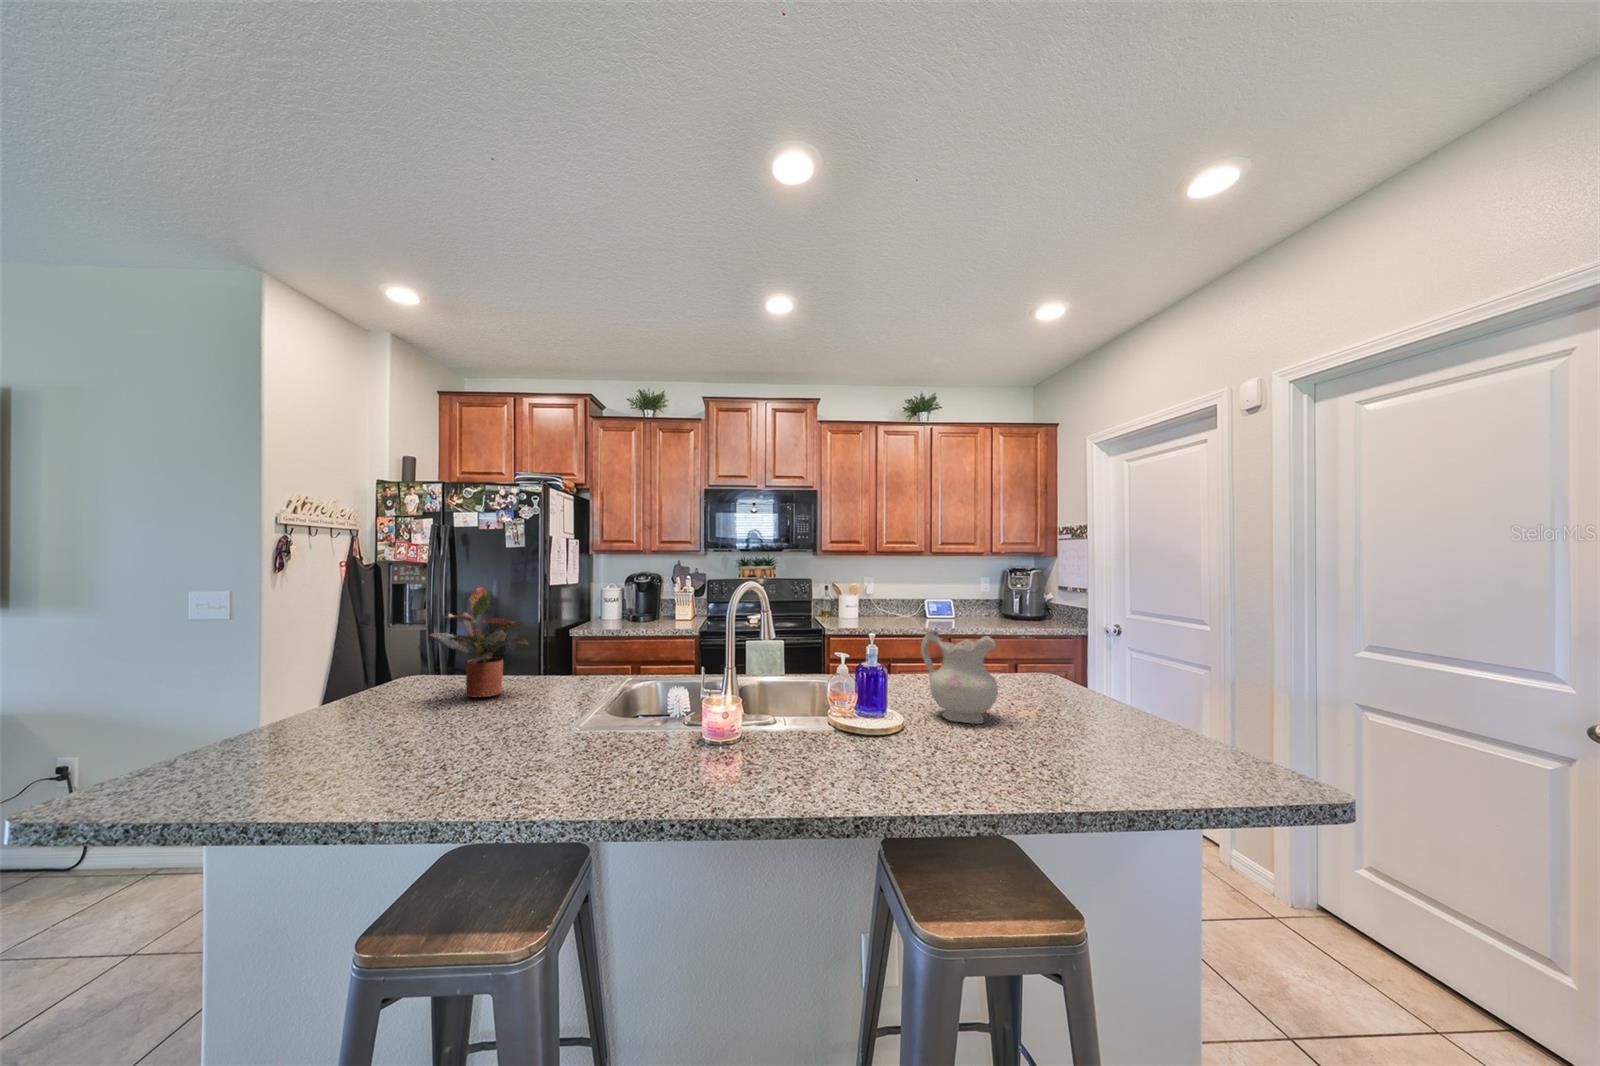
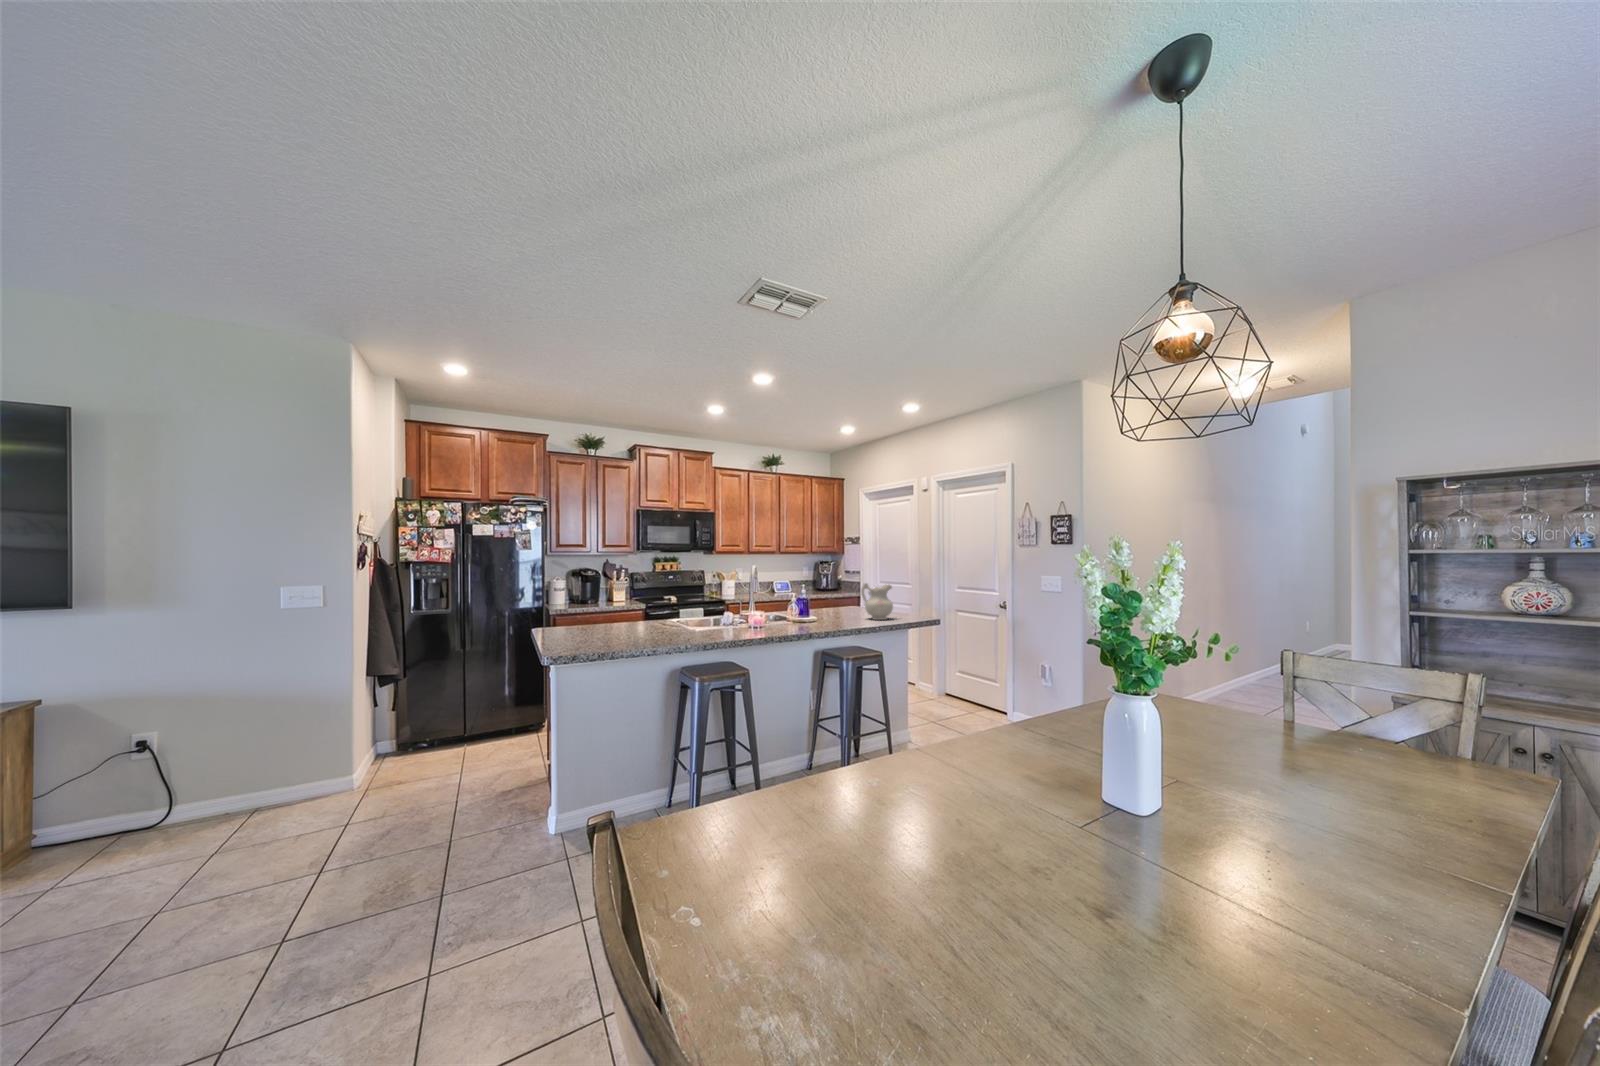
potted plant: present [429,587,528,698] -> none [629,572,679,633]

